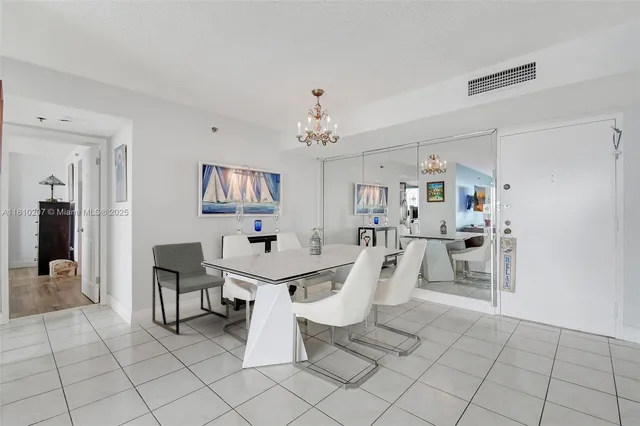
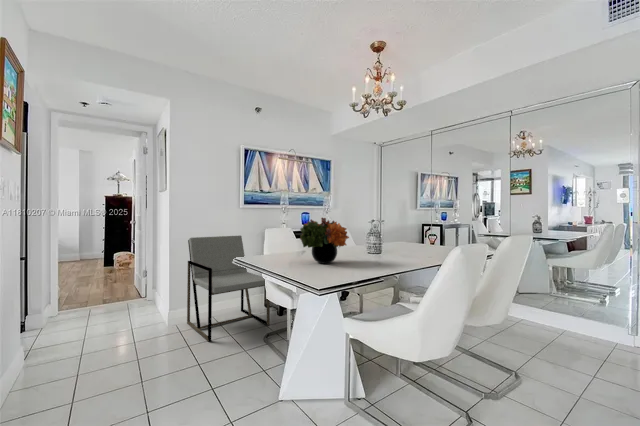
flower arrangement: none [257,228,296,264] -> present [300,218,349,263]

